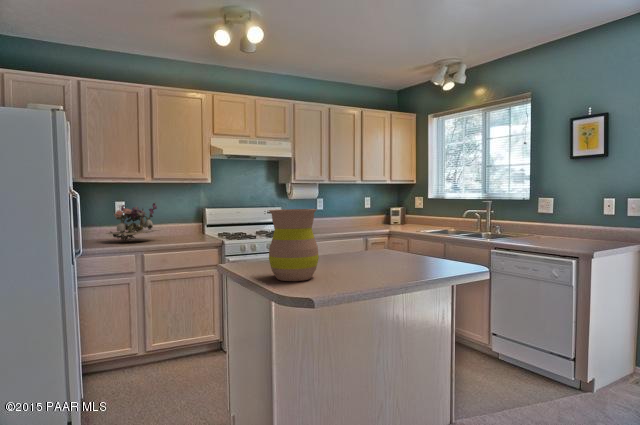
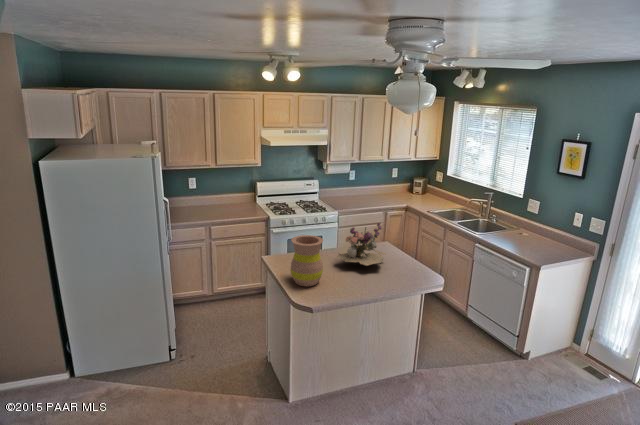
flower arrangement: present [108,203,159,241] -> present [337,223,386,266]

